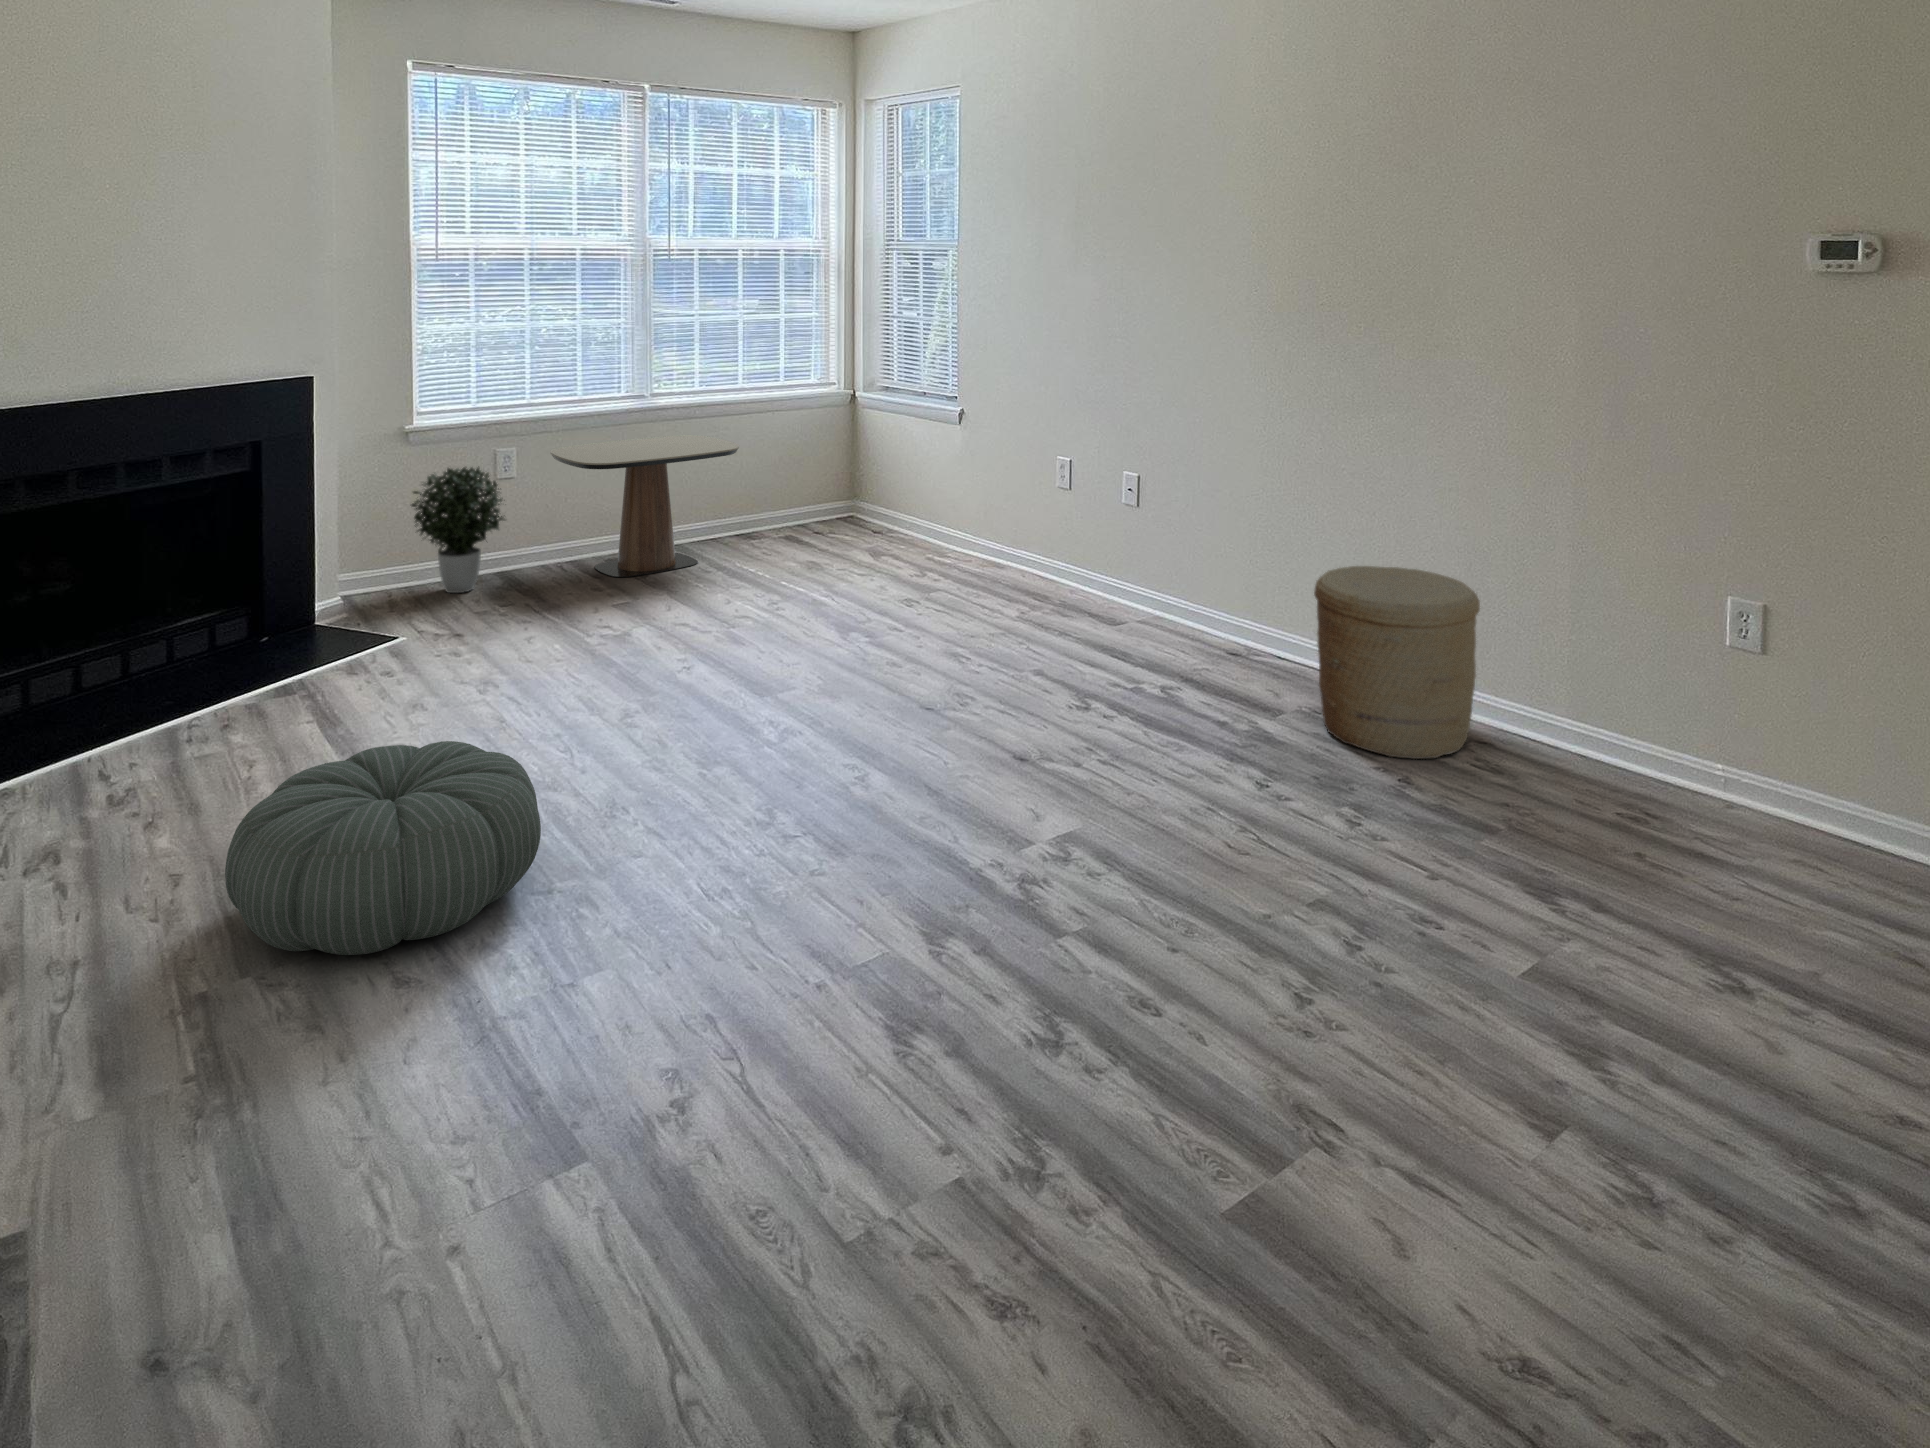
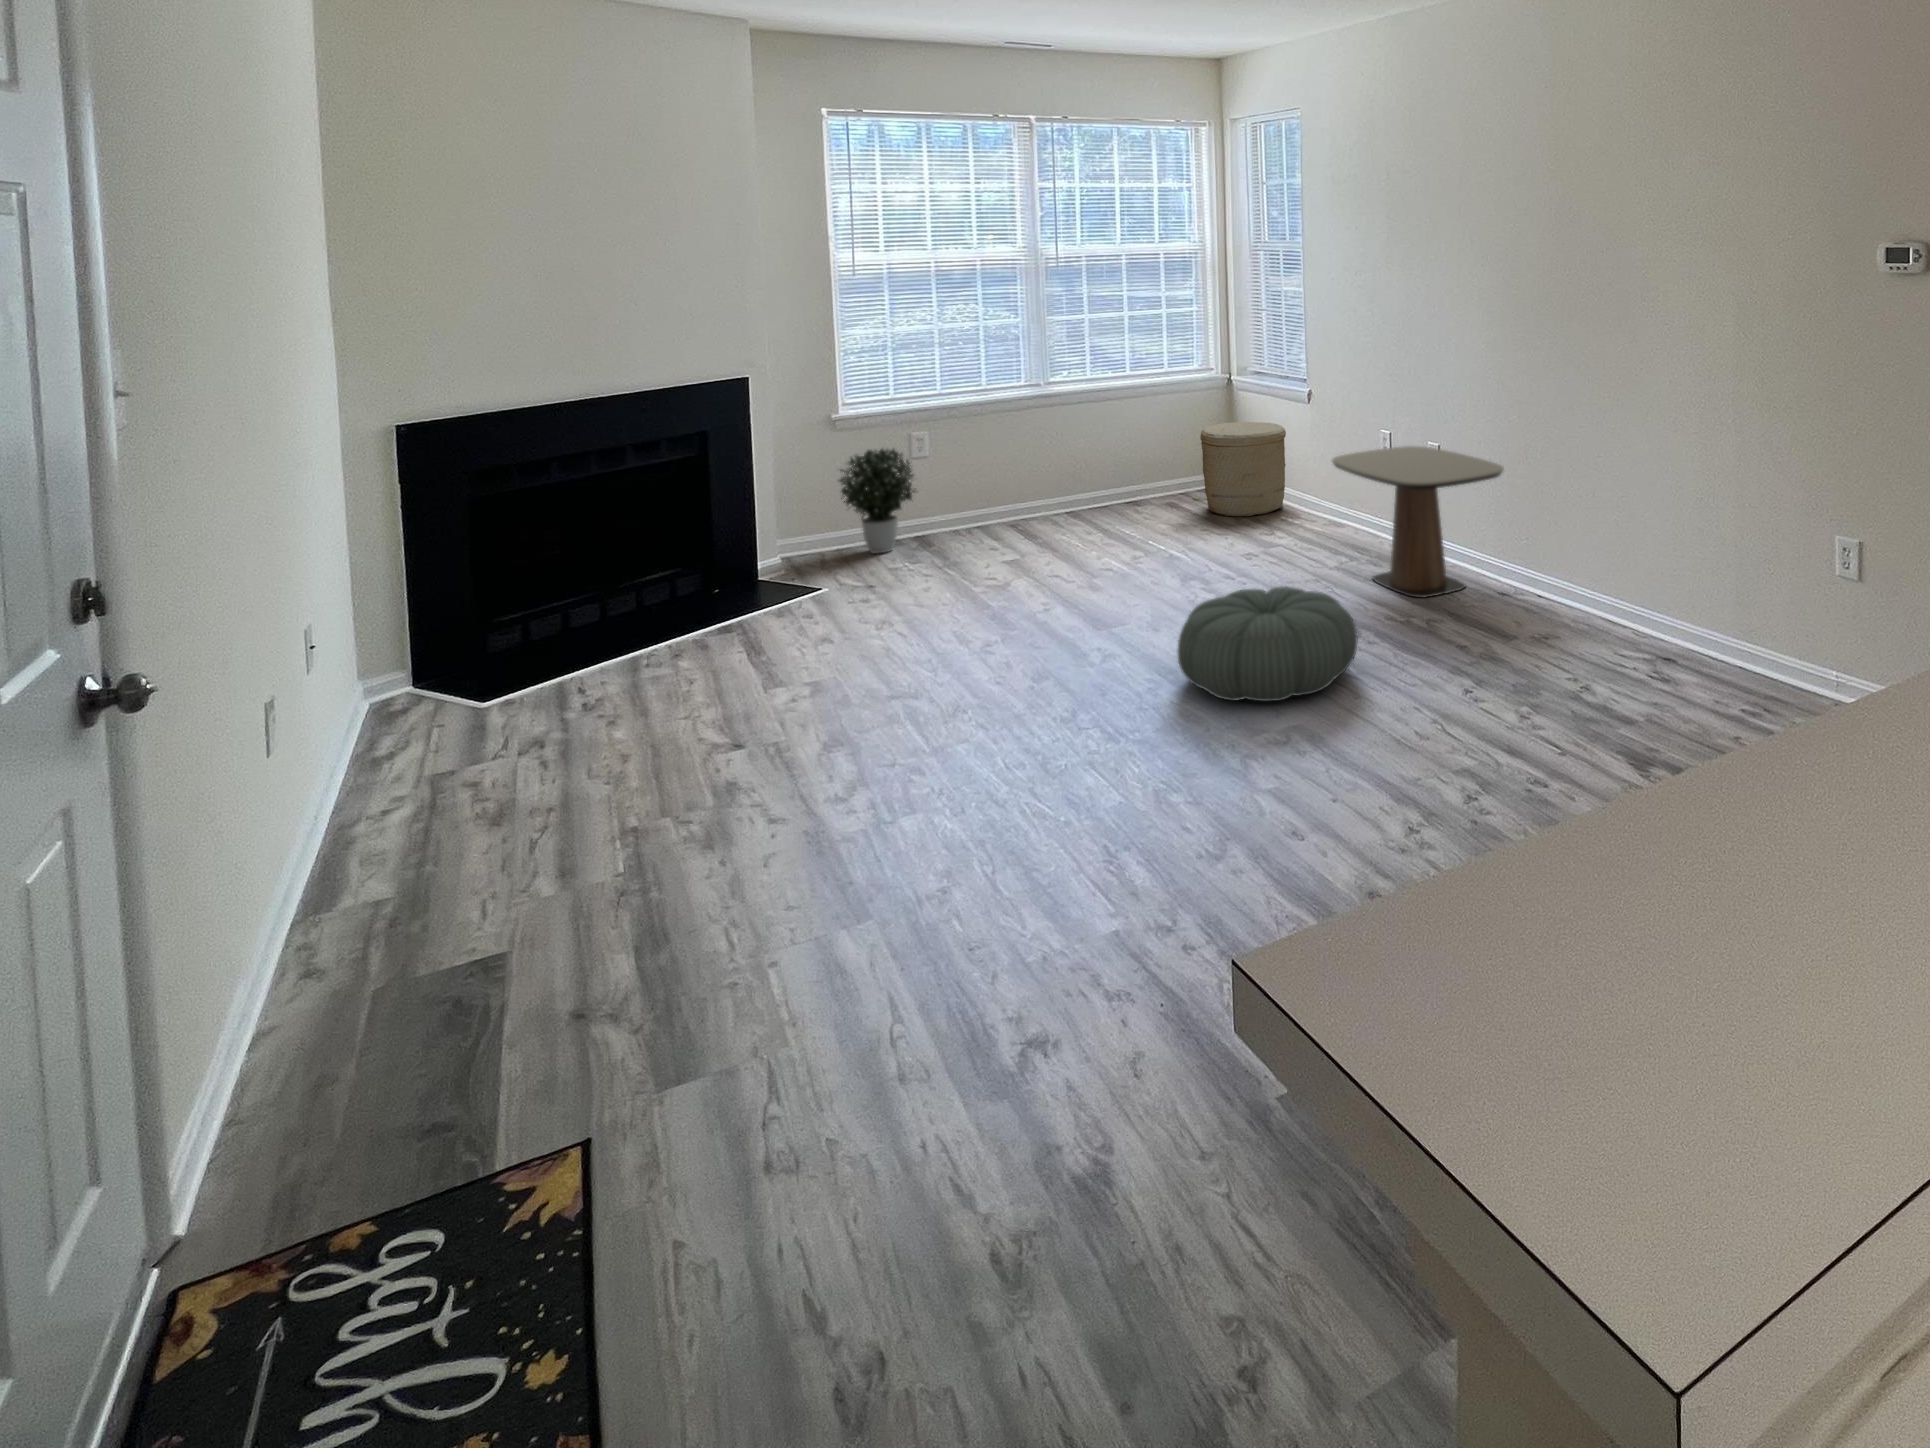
side table: present [550,435,739,577] -> present [1332,446,1504,598]
woven basket: present [1314,566,1480,759] -> present [1200,422,1286,516]
pouf: present [225,741,541,955] -> present [1178,586,1358,701]

